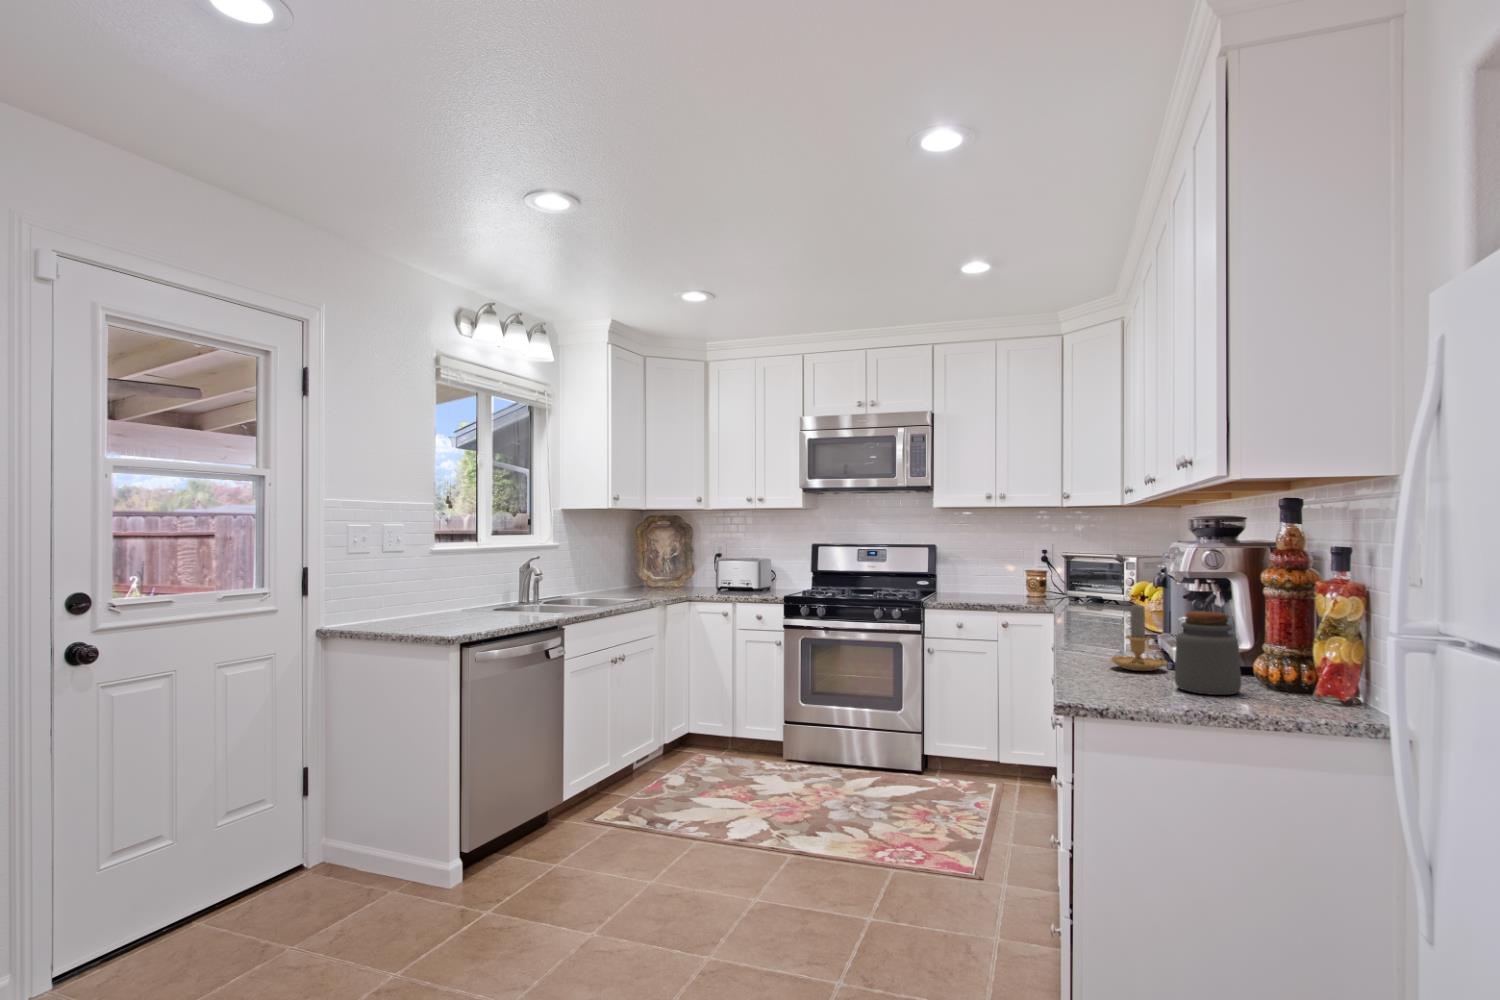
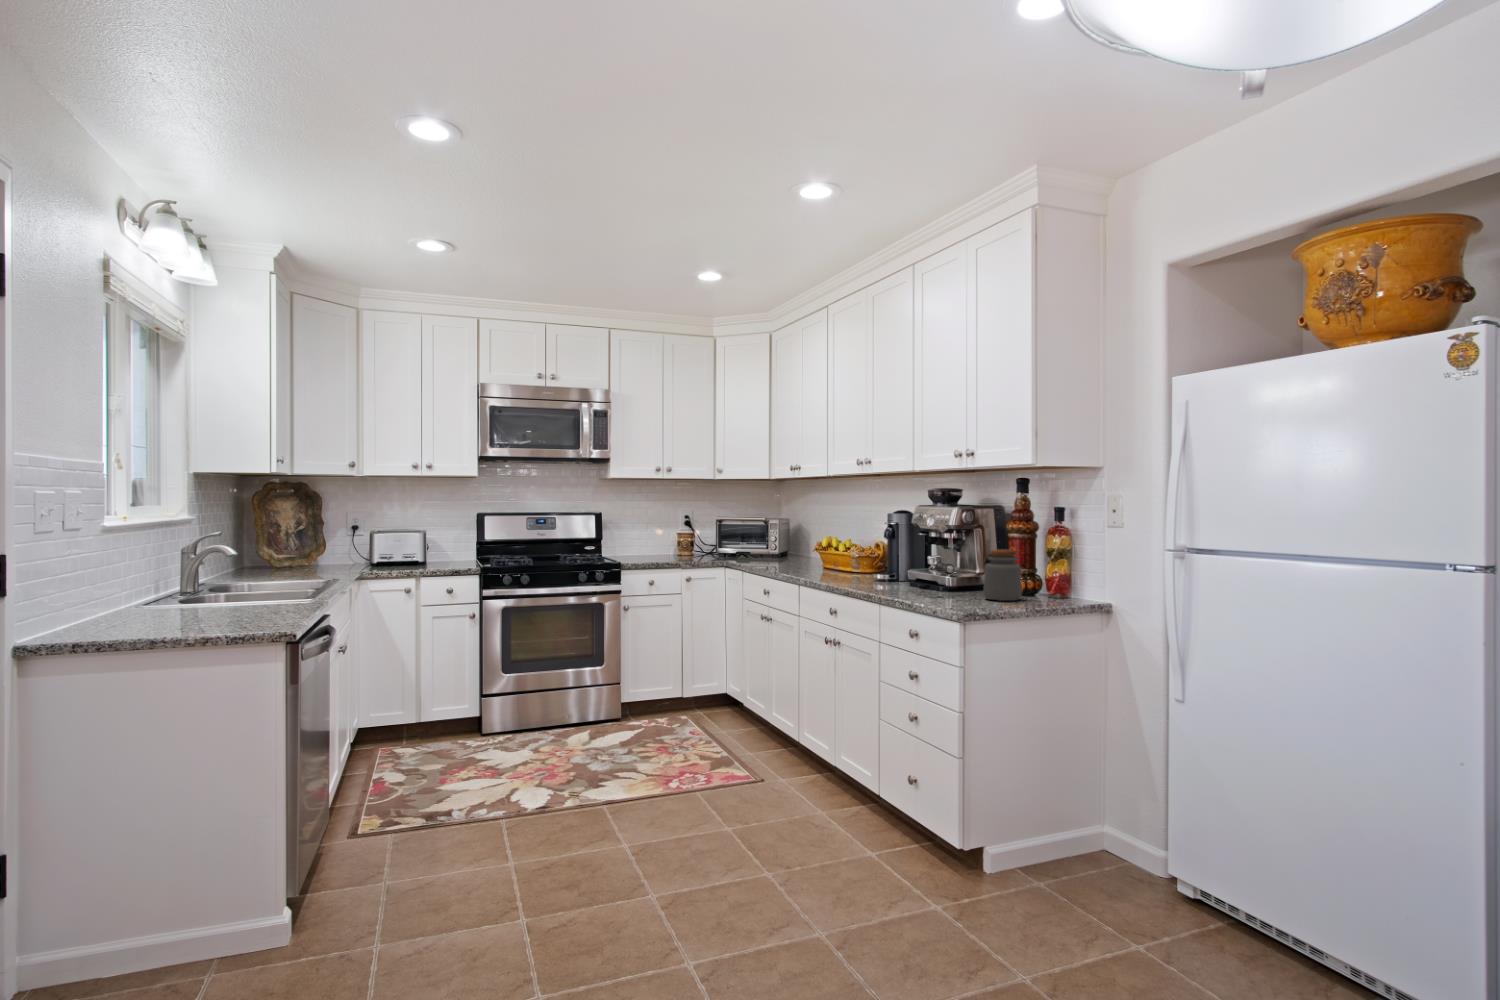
candle: present [1110,605,1167,671] -> none [913,547,956,594]

